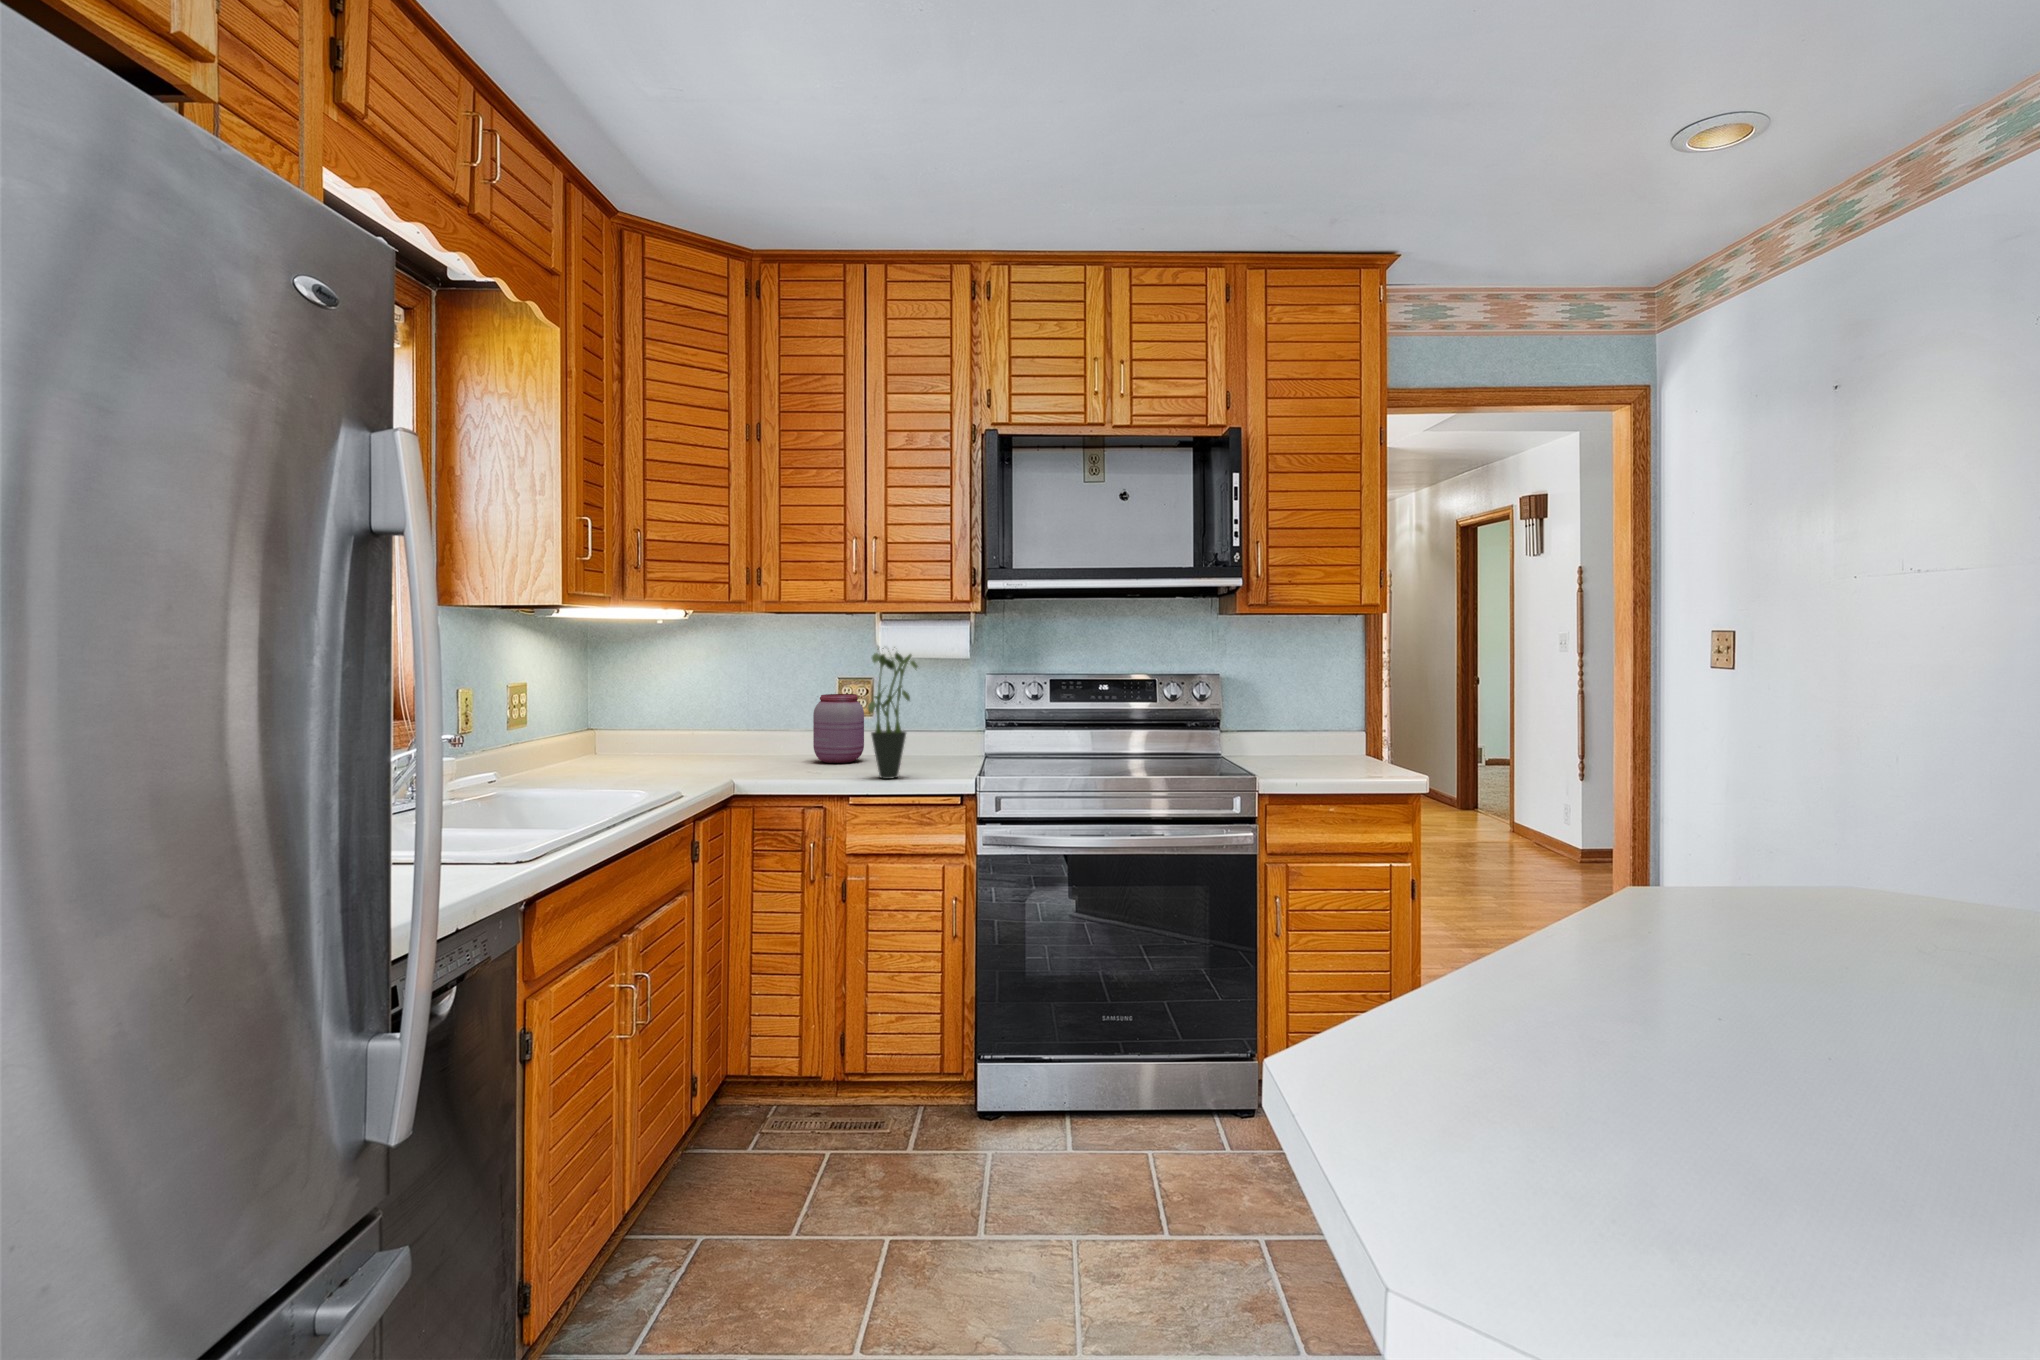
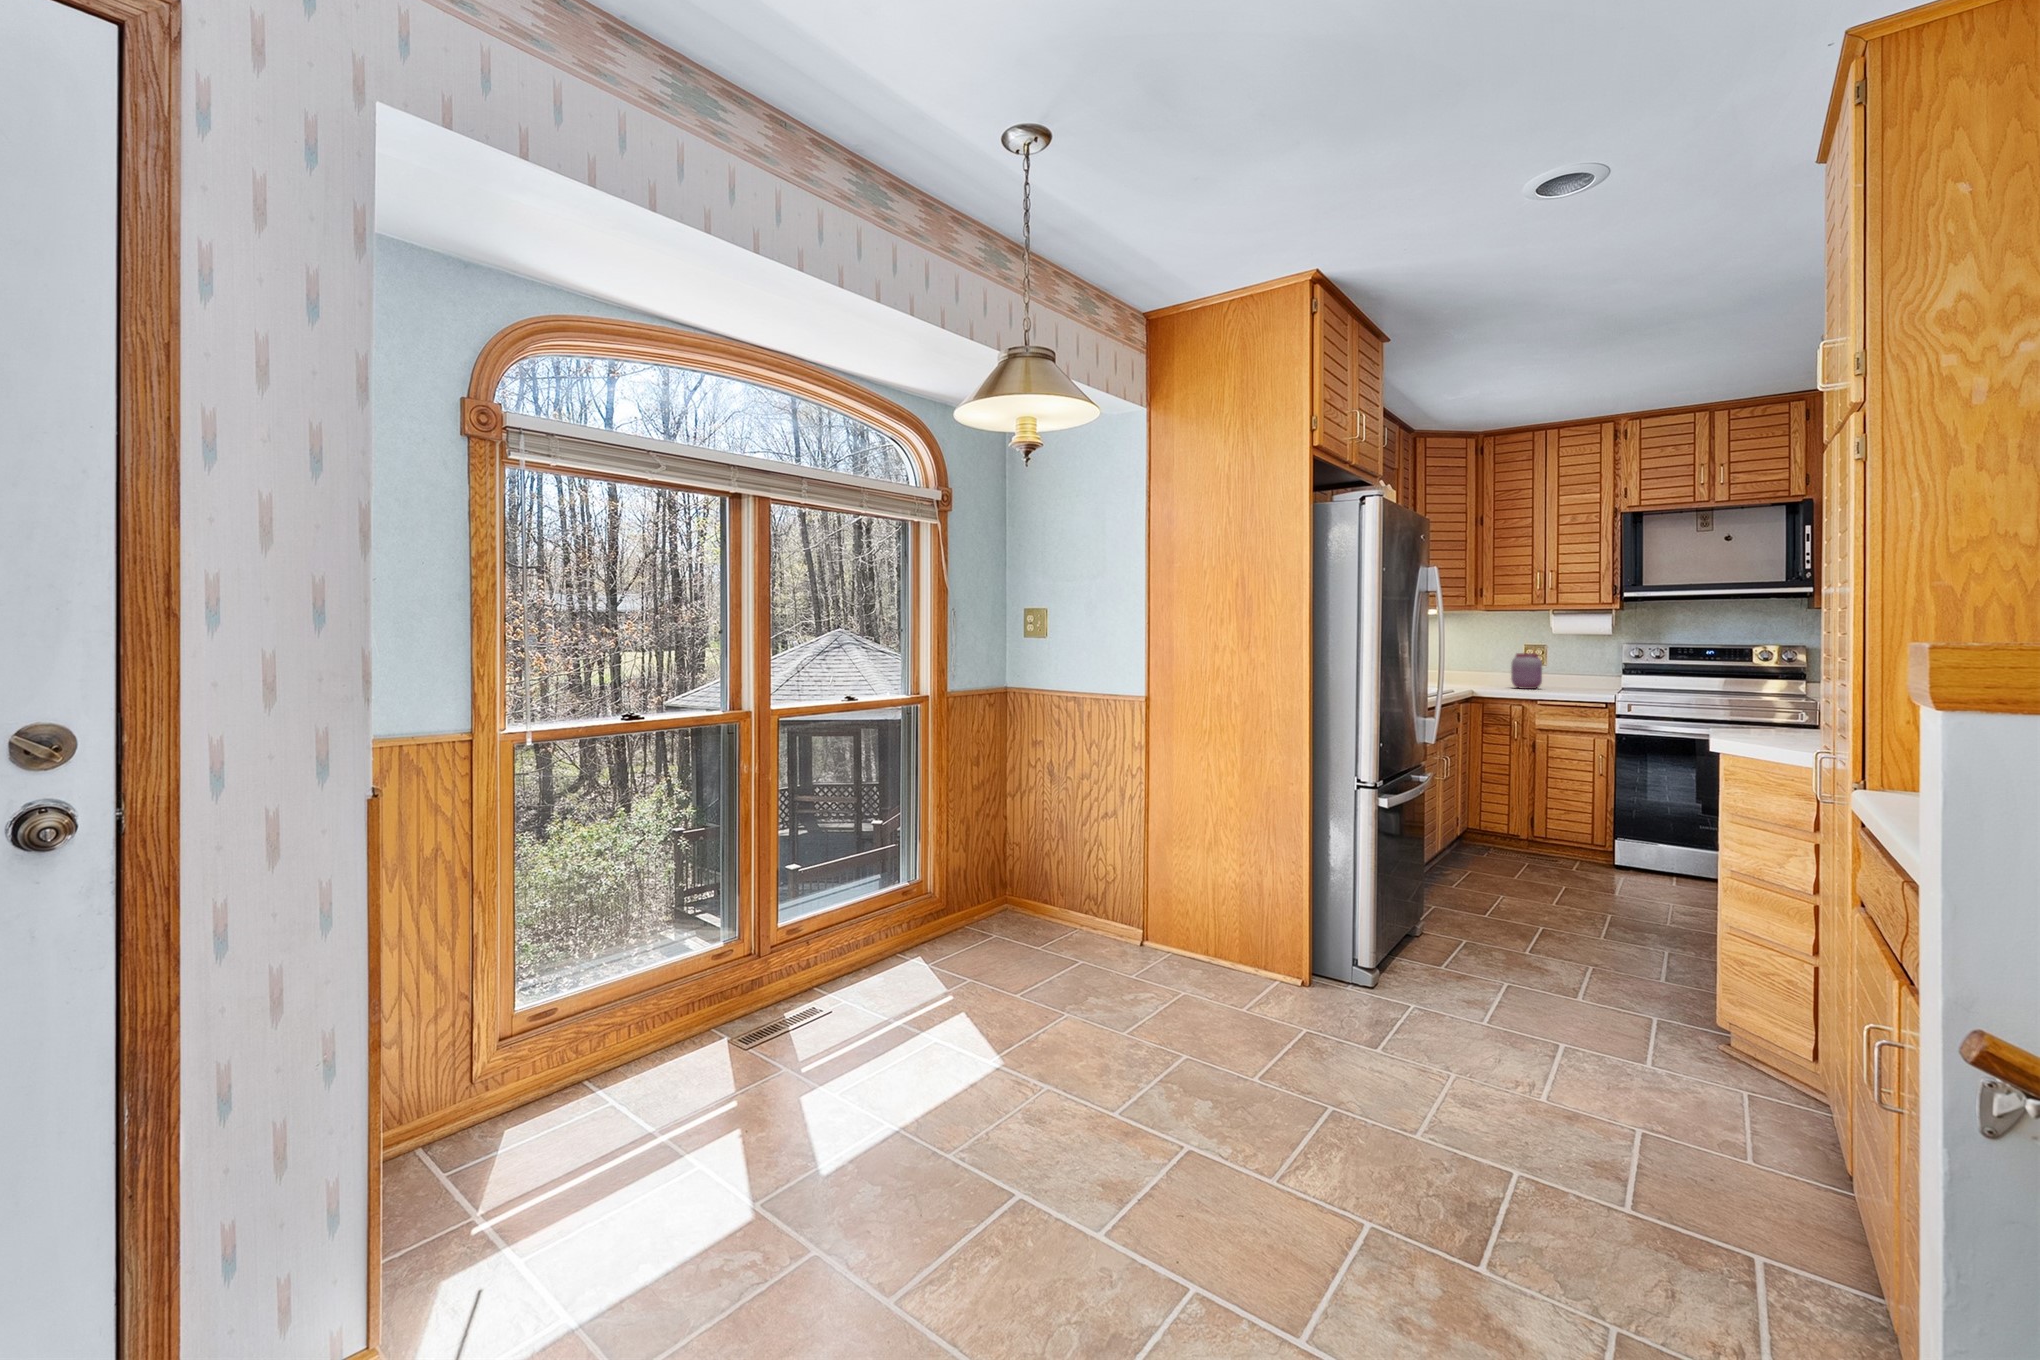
potted plant: present [868,648,918,779] -> none [1549,627,1580,694]

